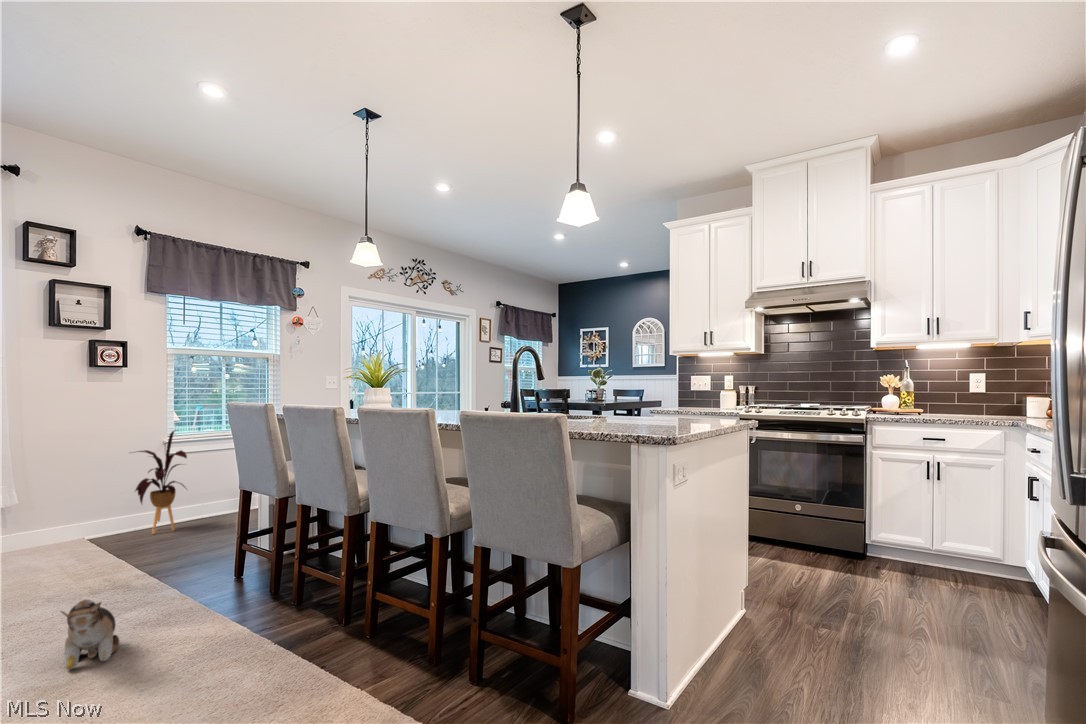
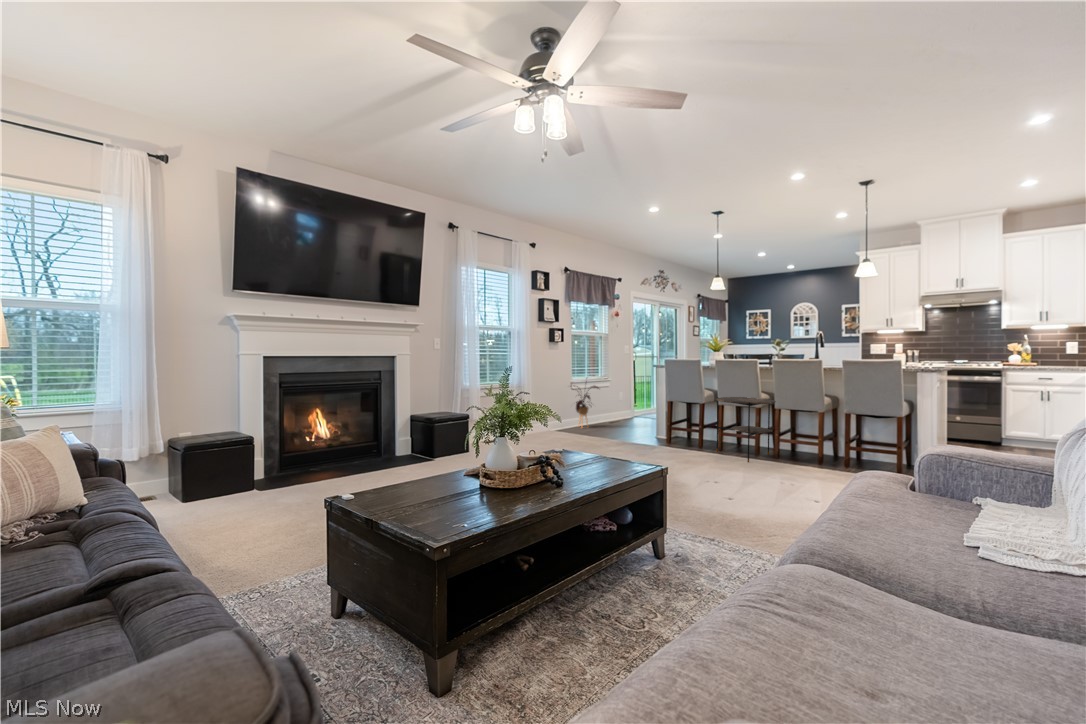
side table: none [225,487,369,665] -> present [716,397,776,462]
plush toy: present [61,599,119,670] -> none [662,435,693,461]

